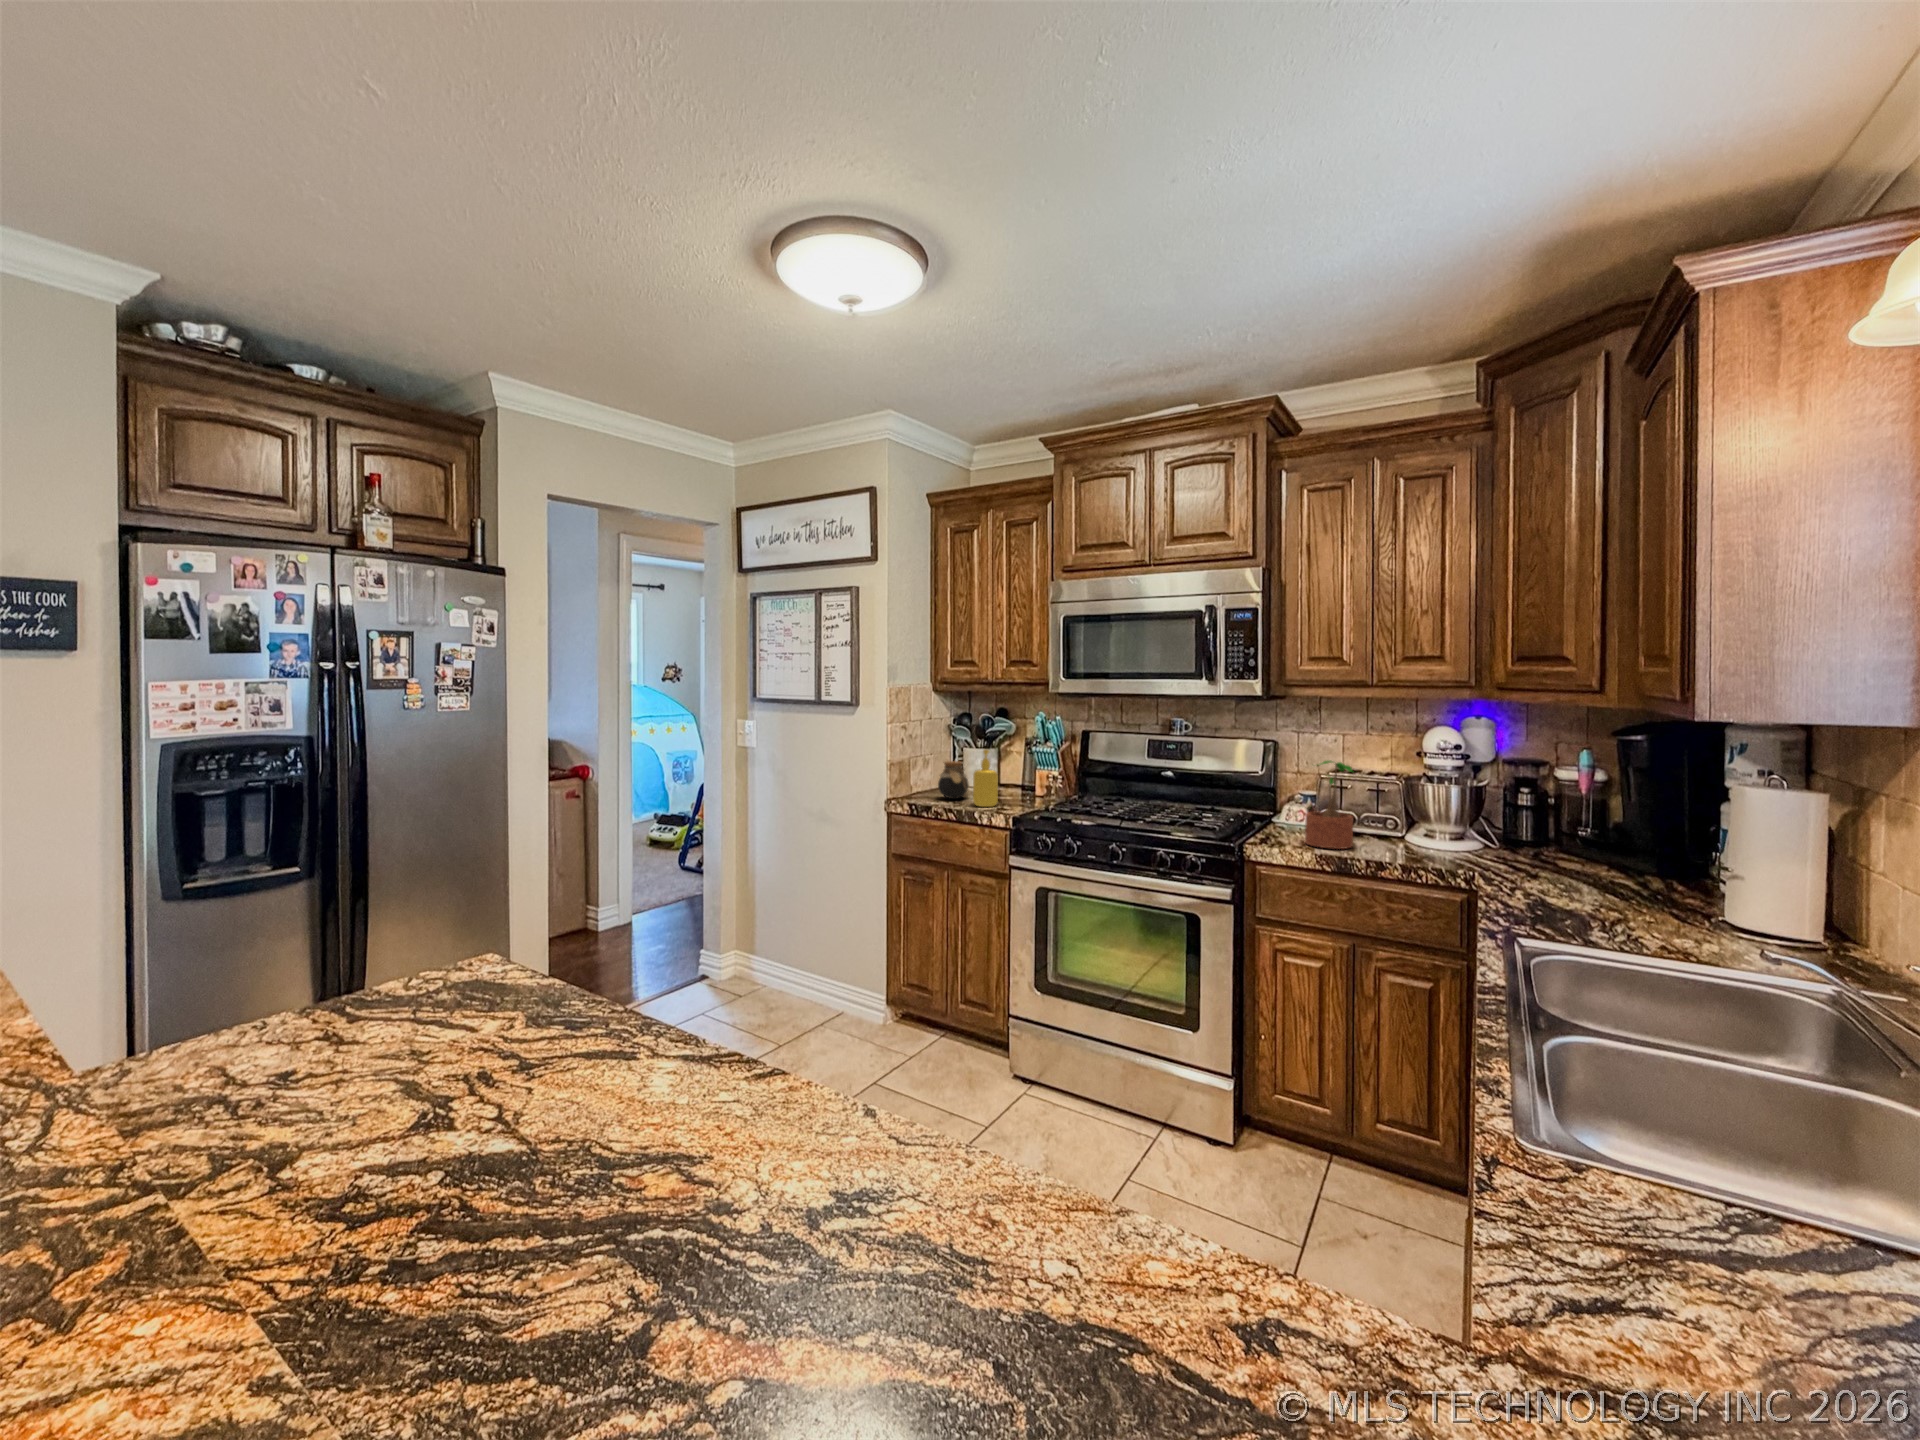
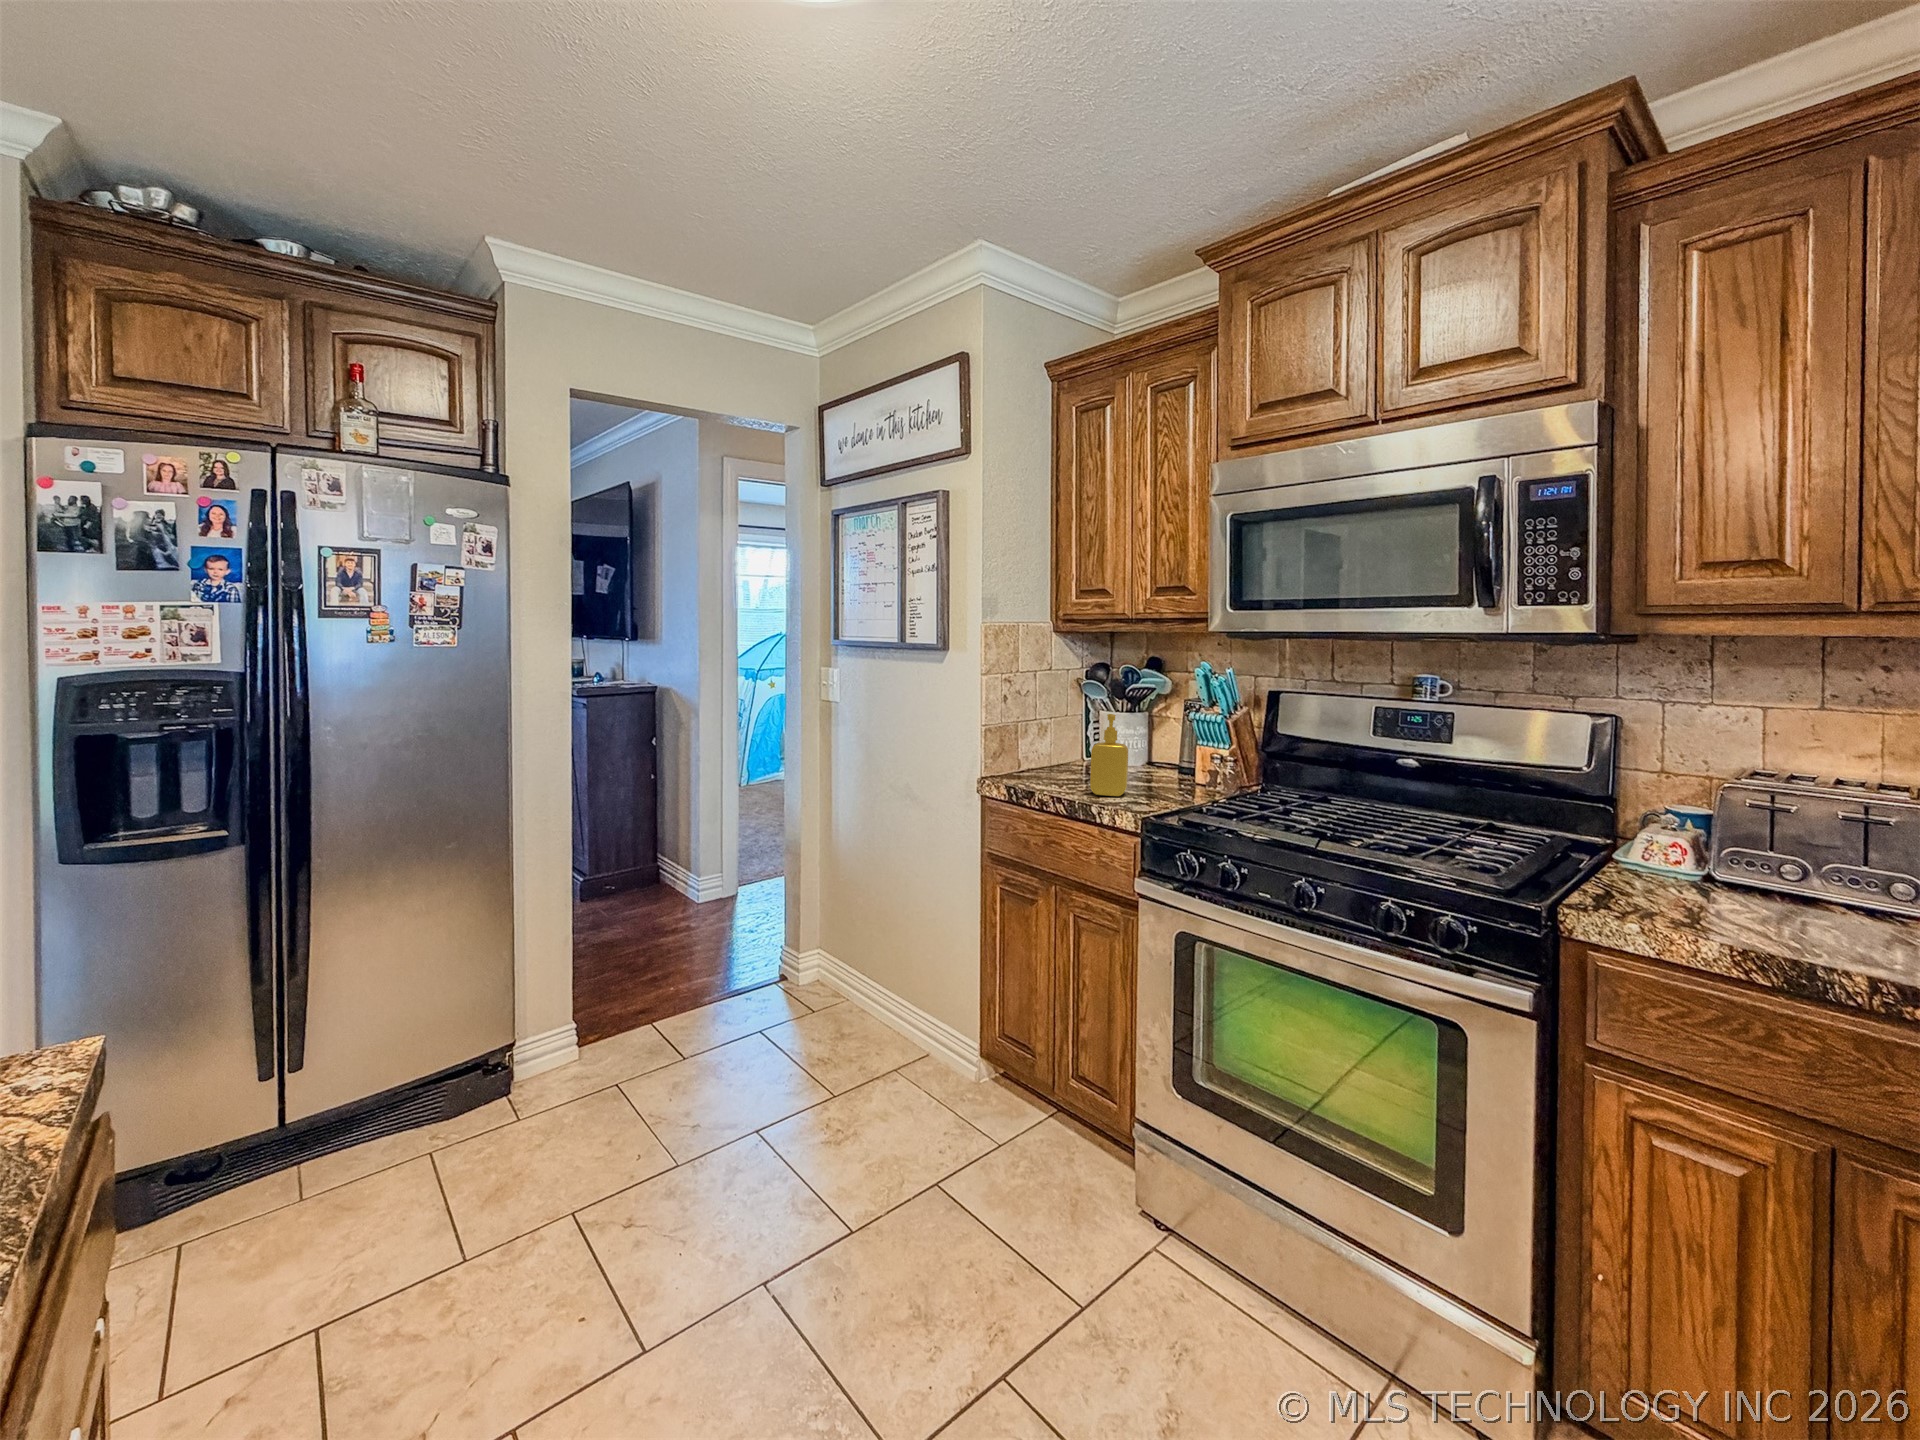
jar: present [938,761,969,799] -> none [1050,730,1093,782]
potted plant: present [1305,761,1353,849] -> none [1701,754,1860,943]

